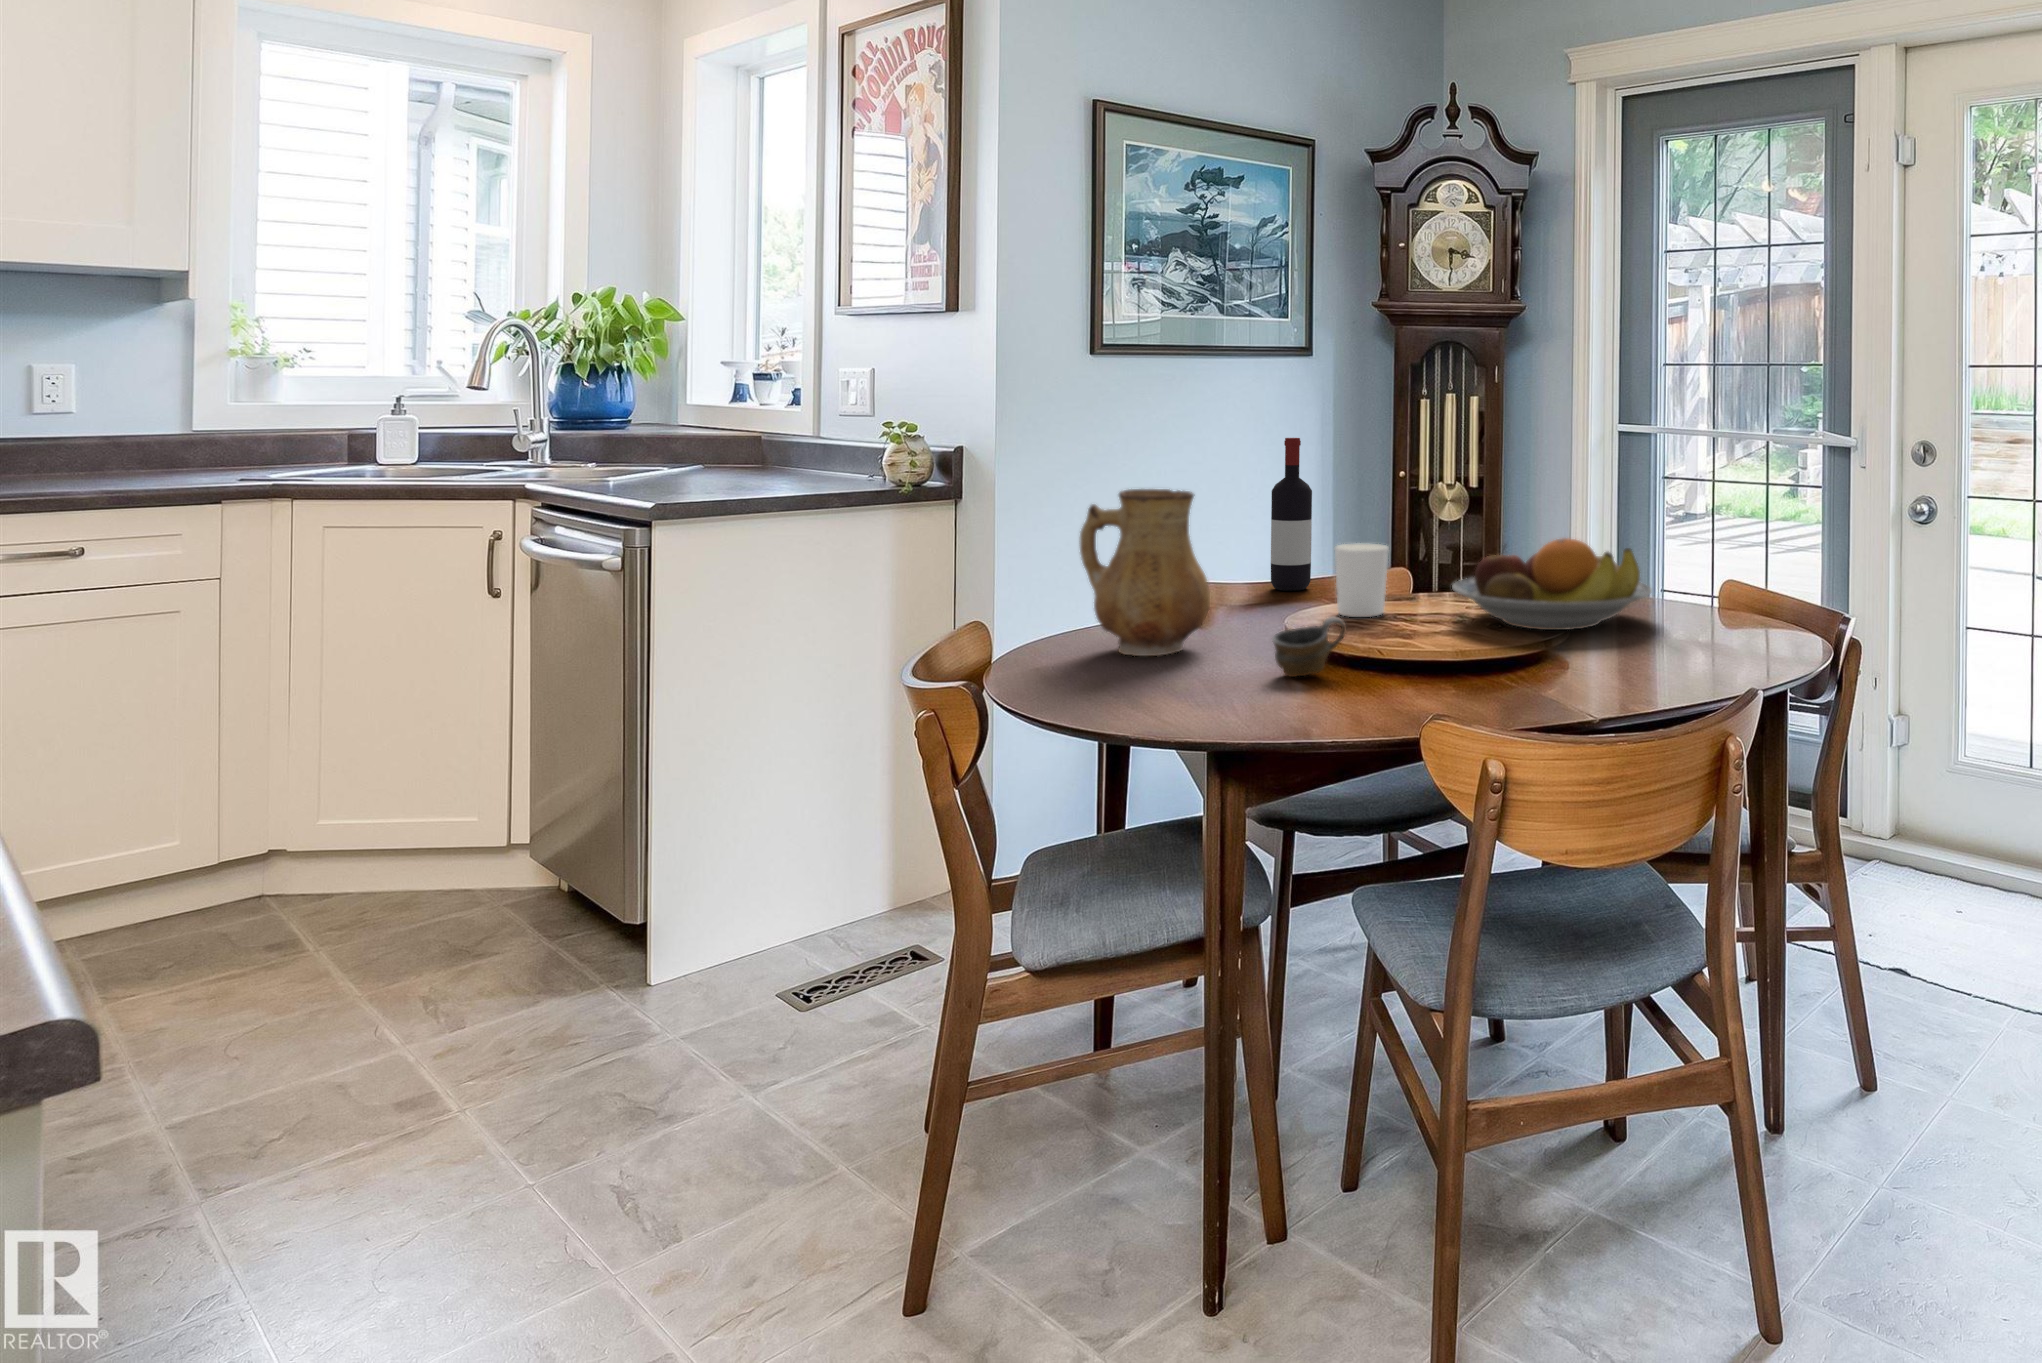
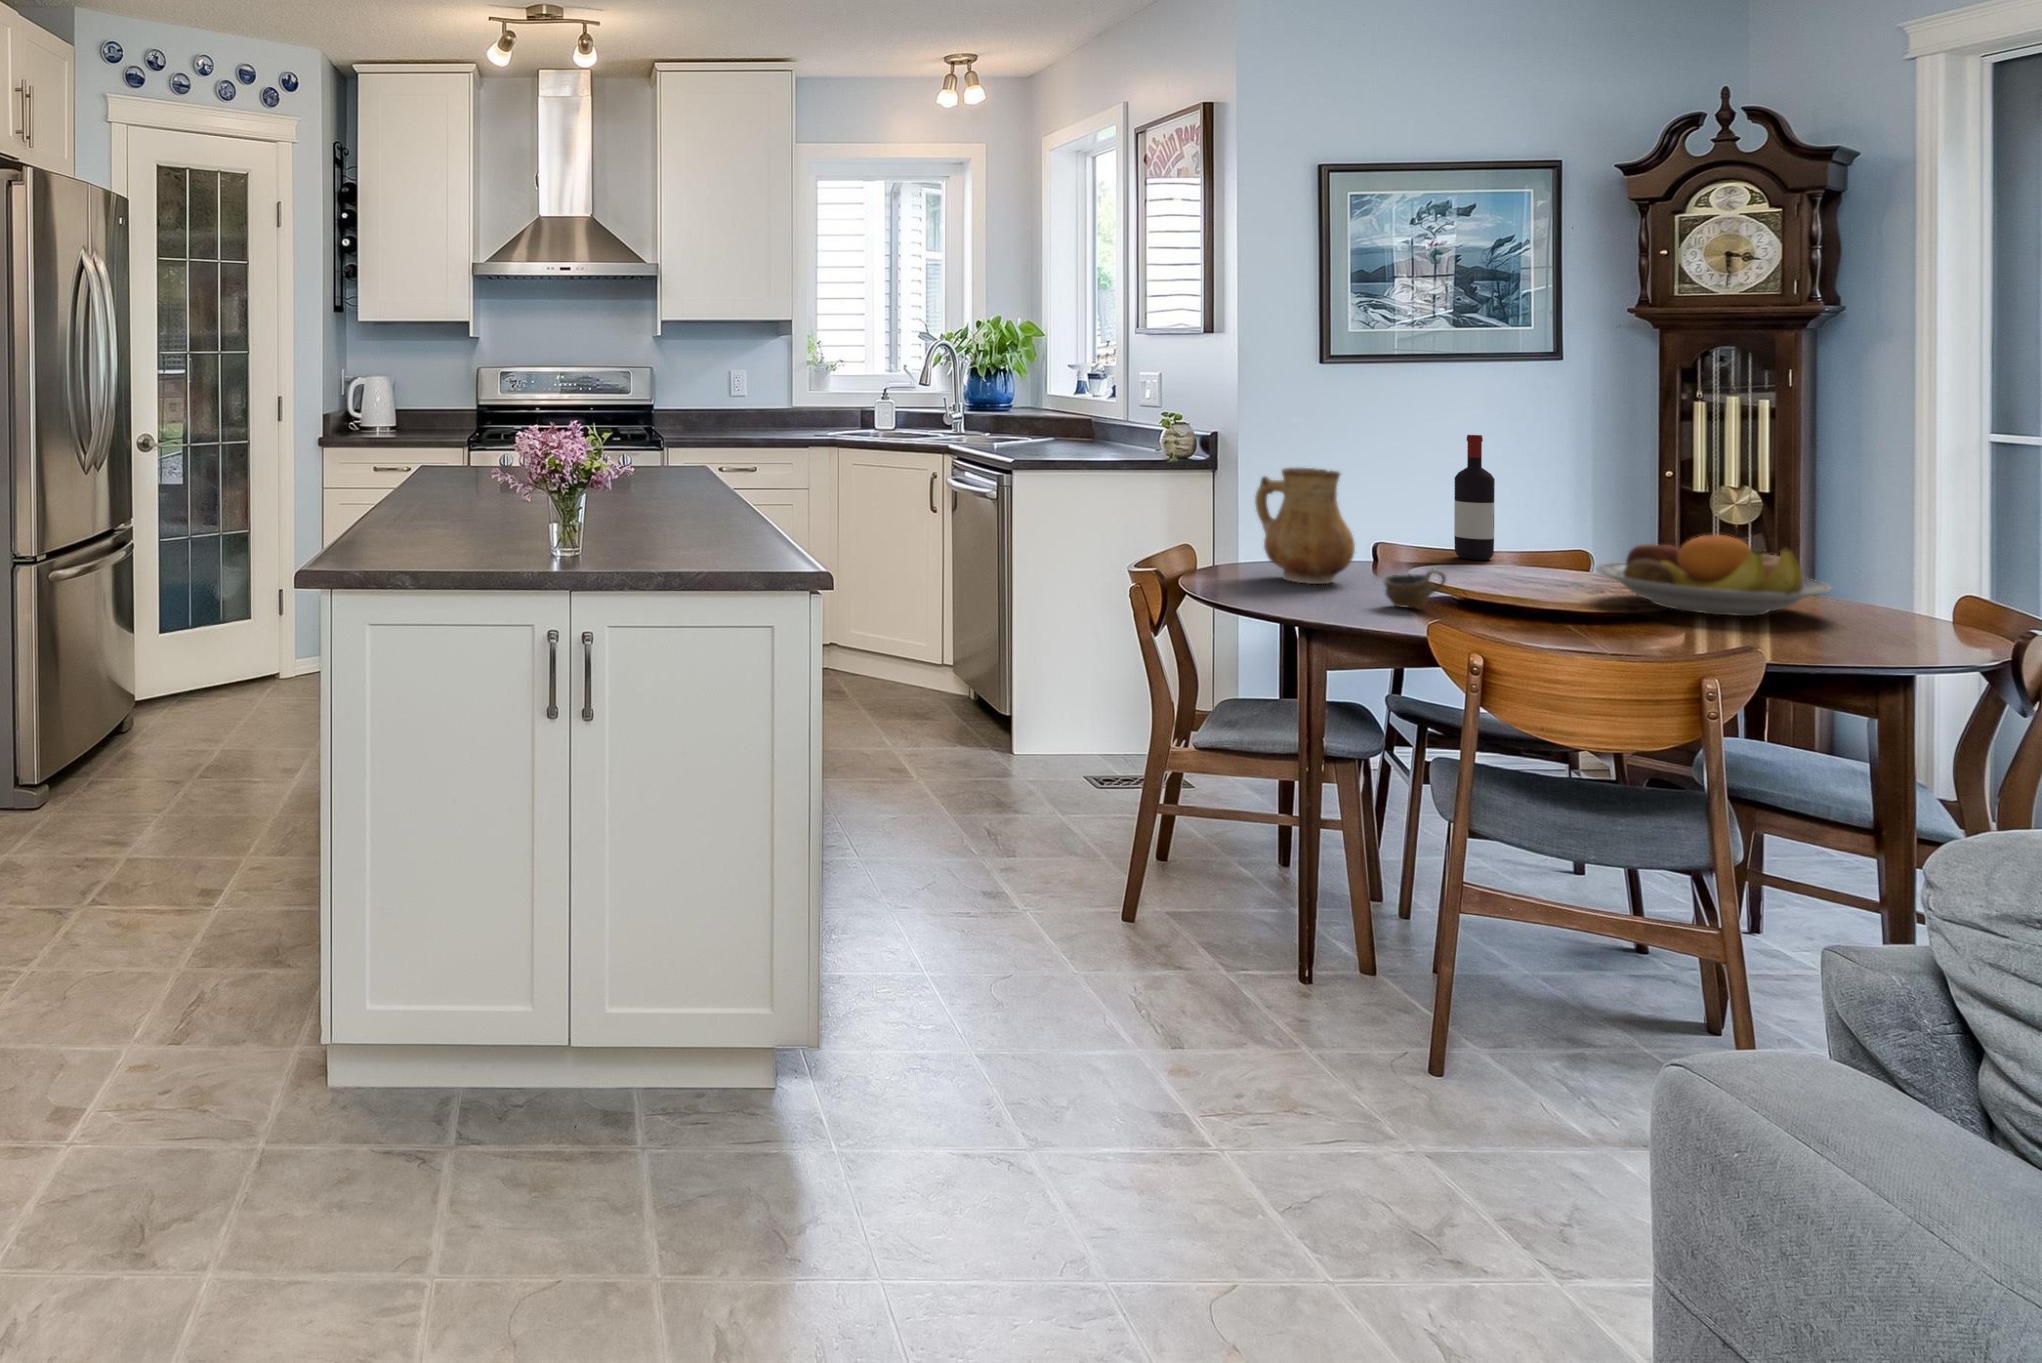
candle holder: present [1335,543,1388,617] -> none [1489,523,1544,583]

